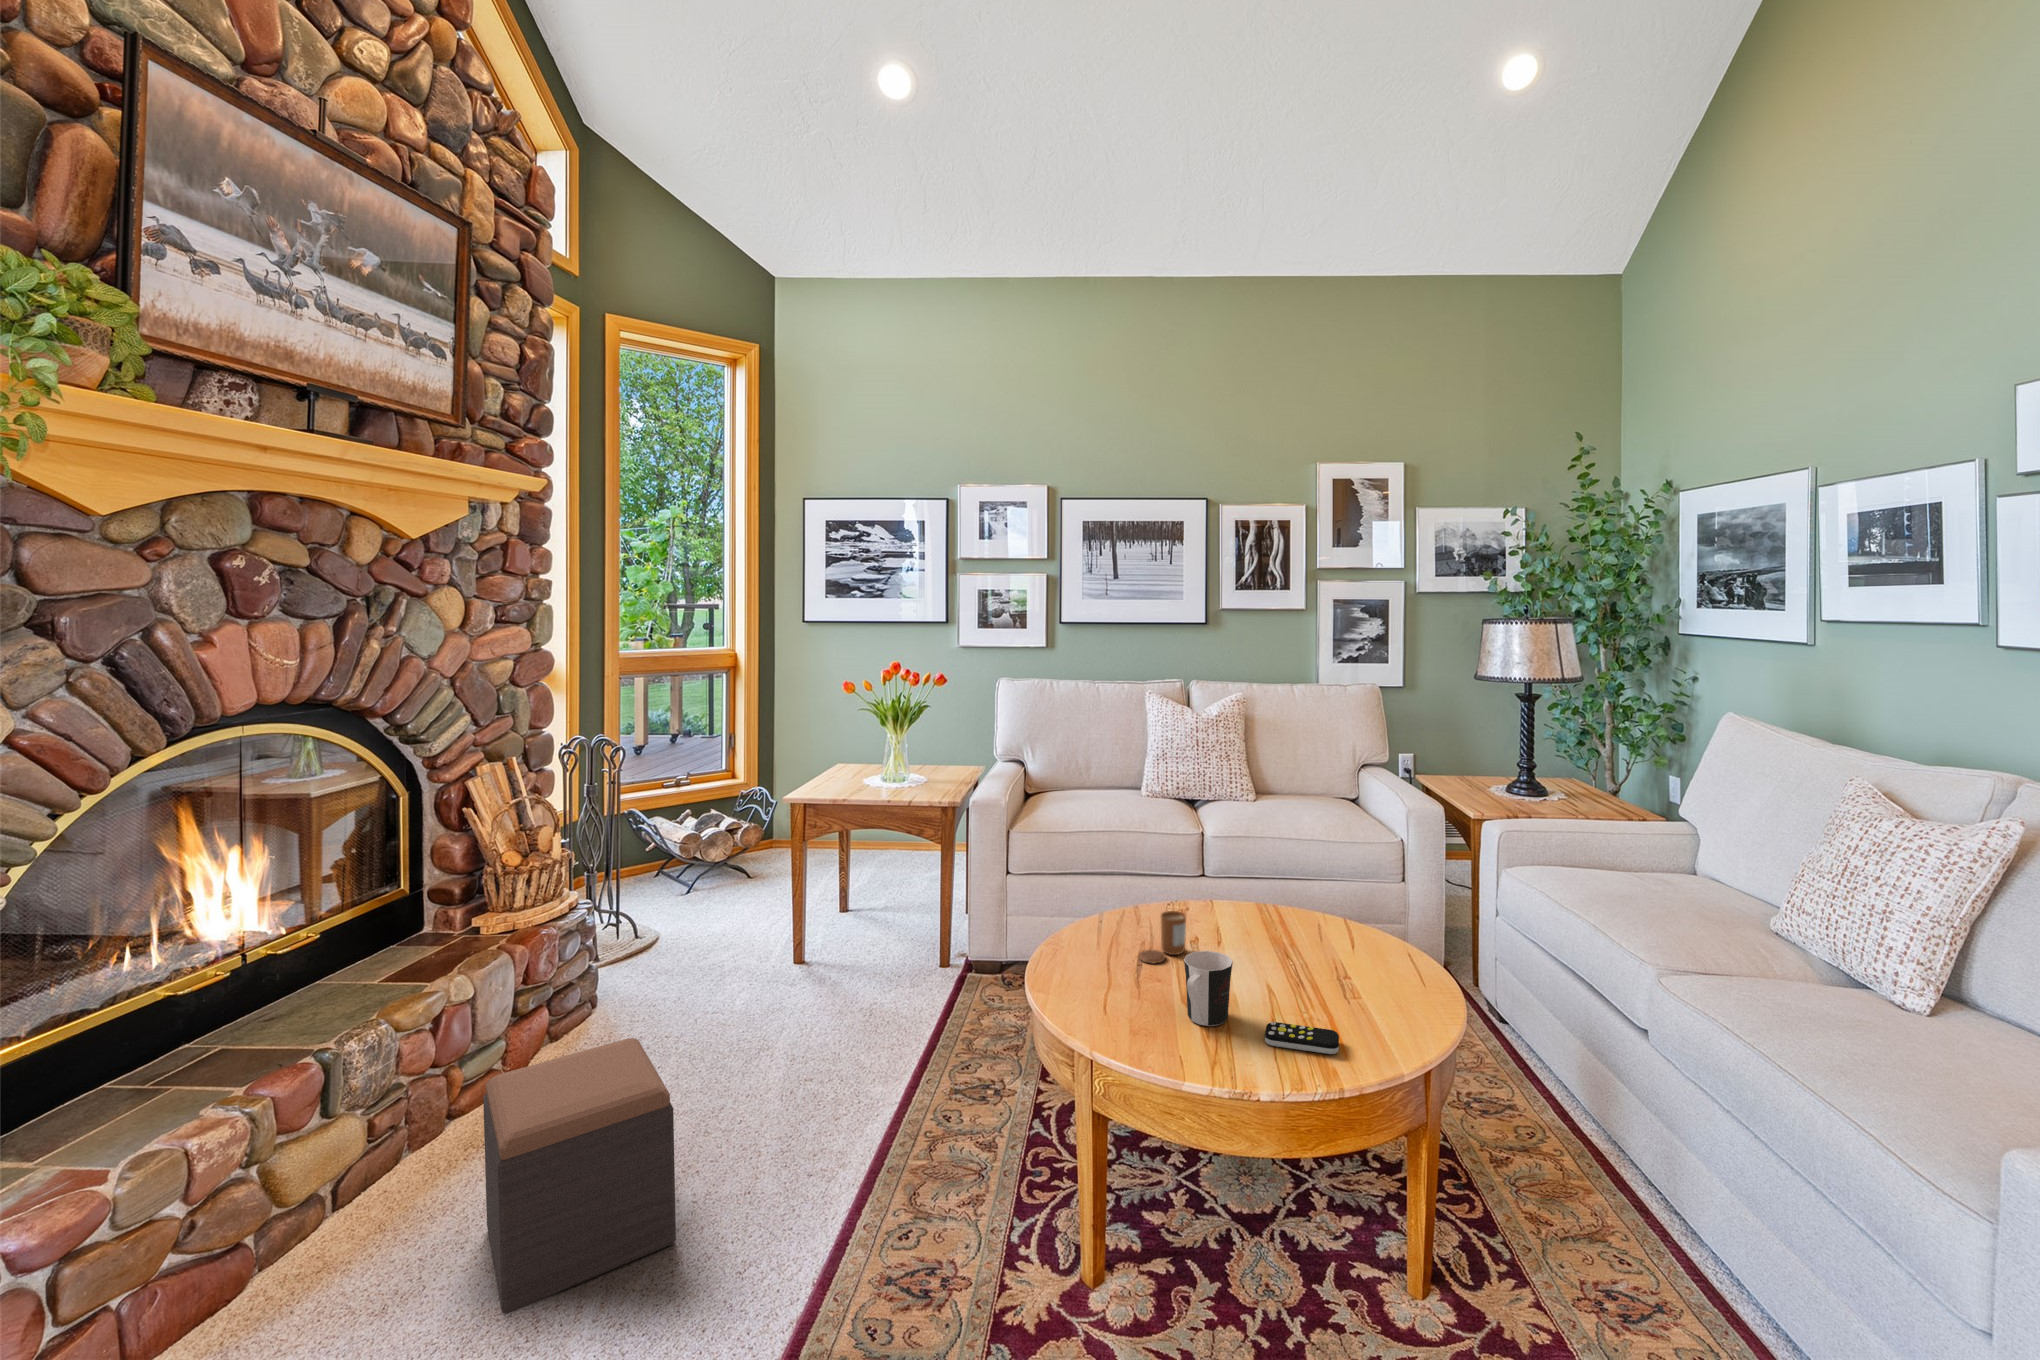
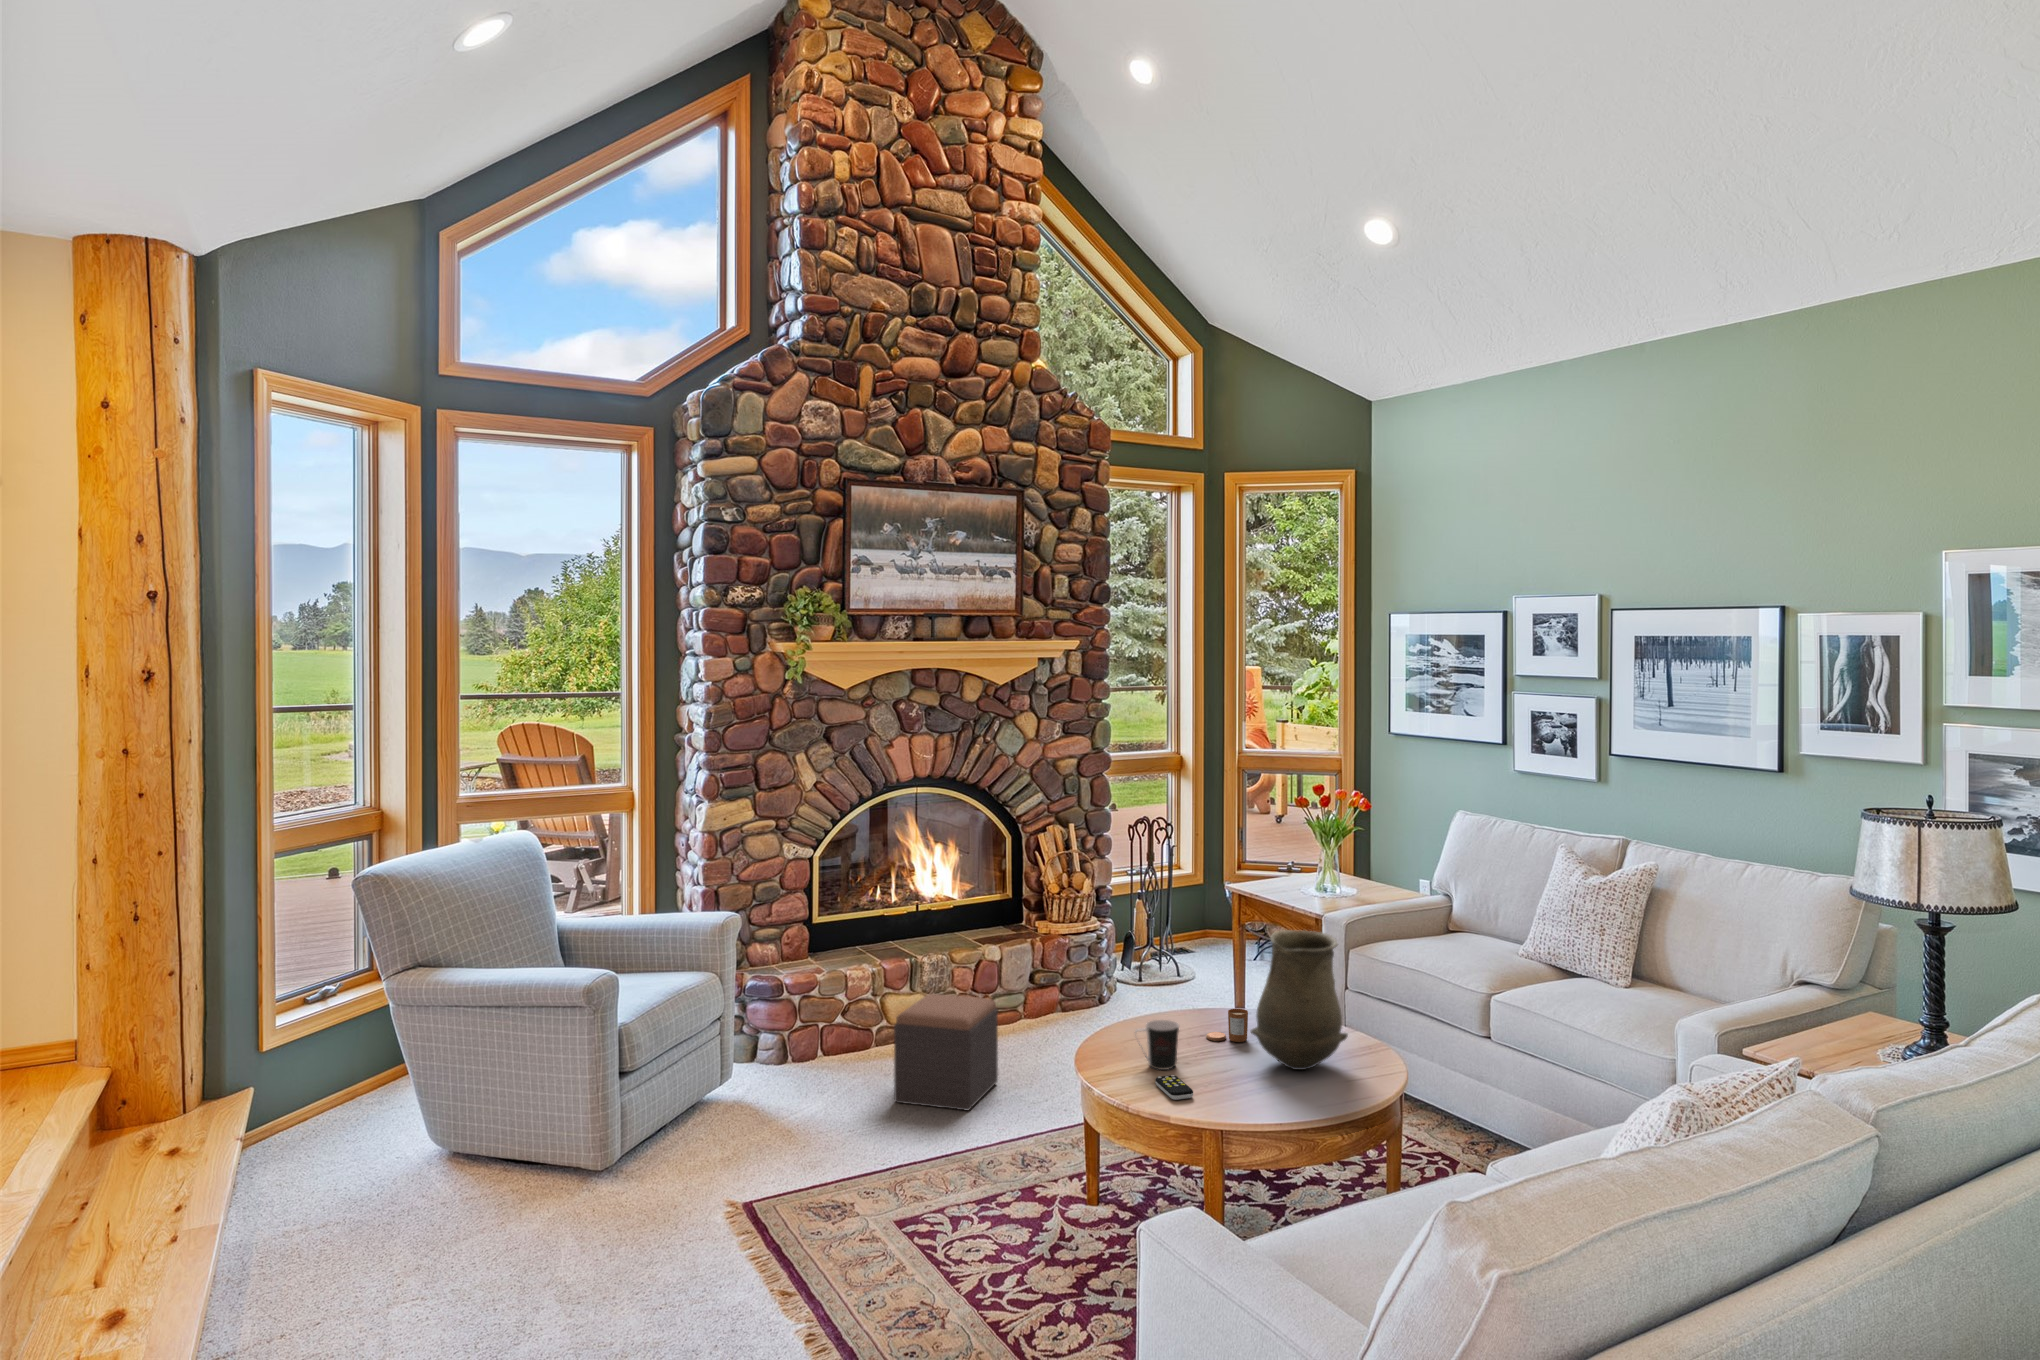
vase: none [1235,790,1336,961] -> present [1250,930,1348,1070]

